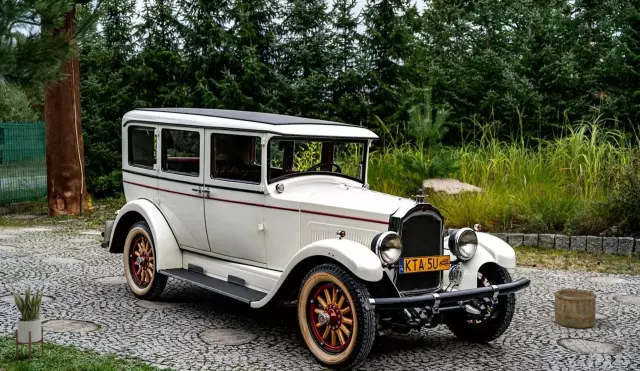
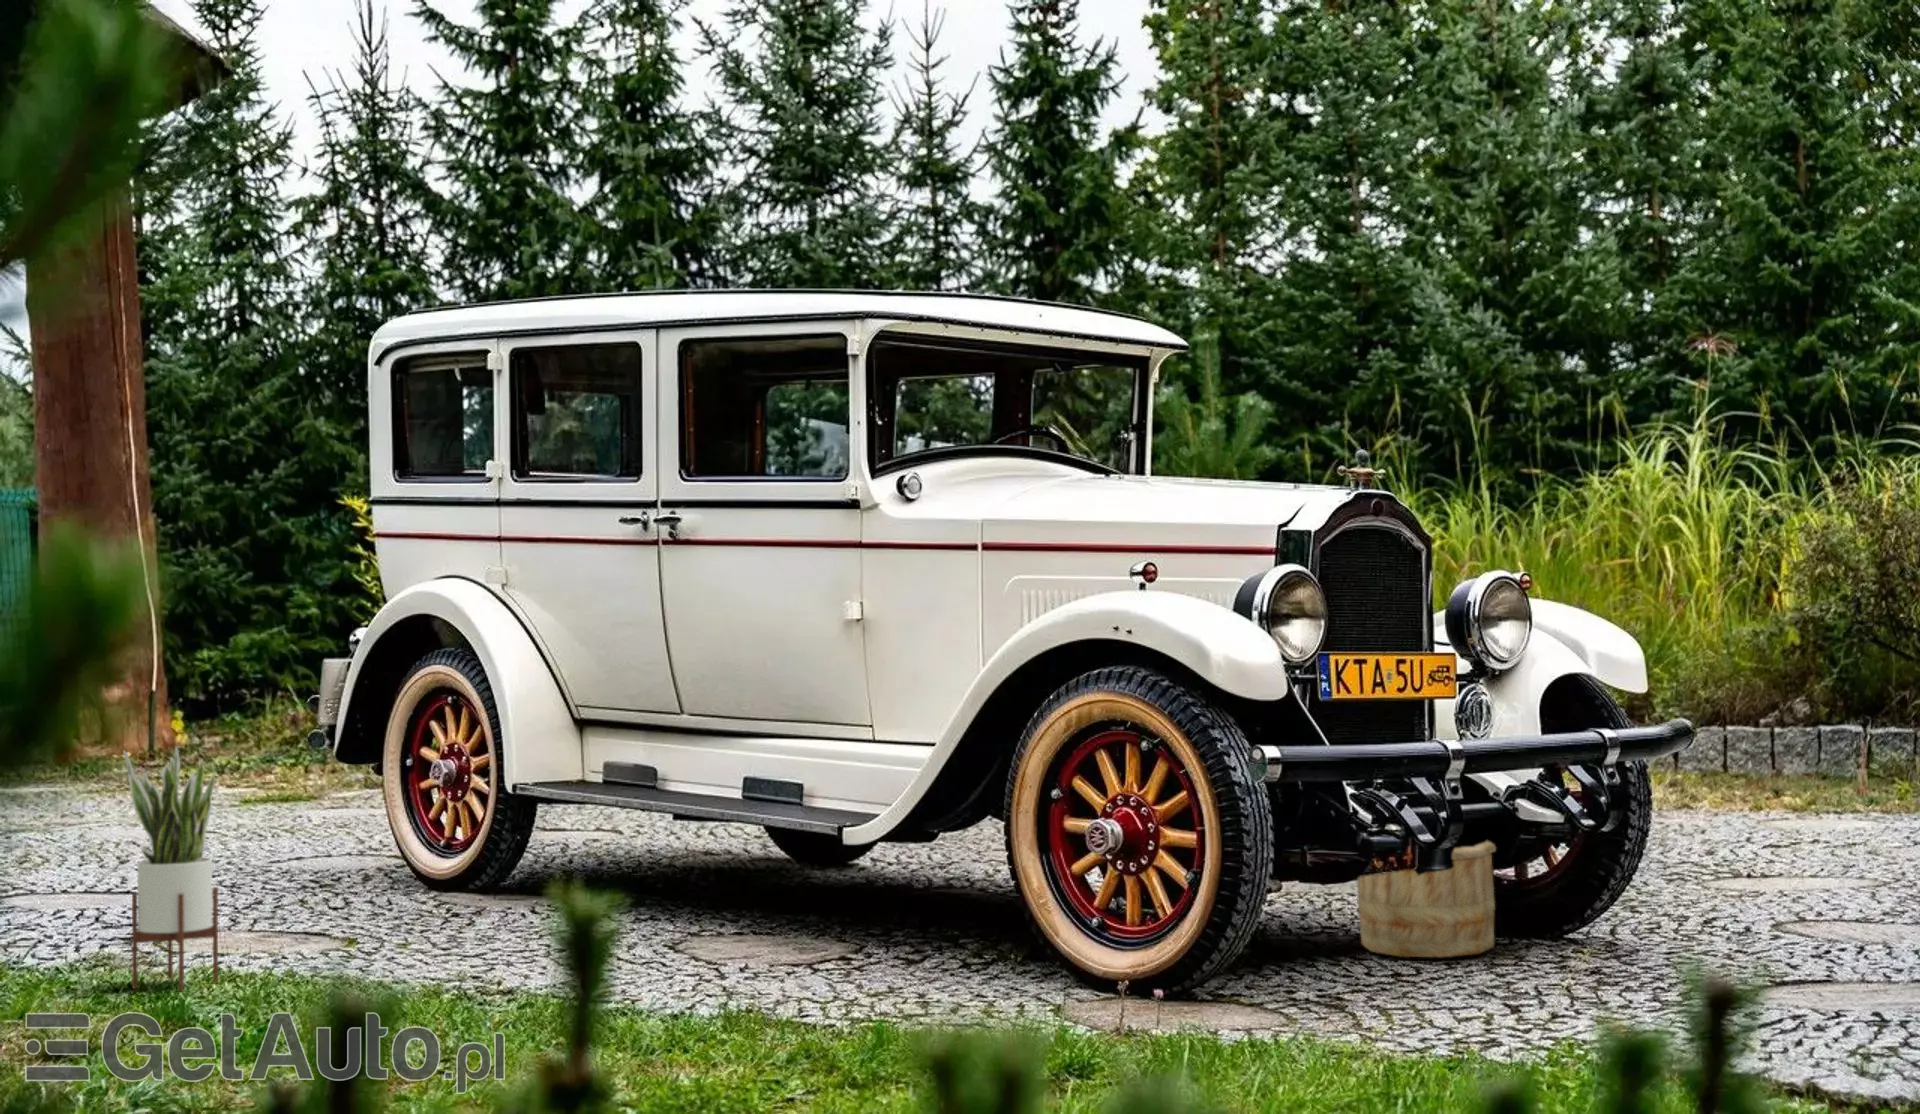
wooden bucket: present [554,289,597,328] -> present [1357,841,1496,957]

